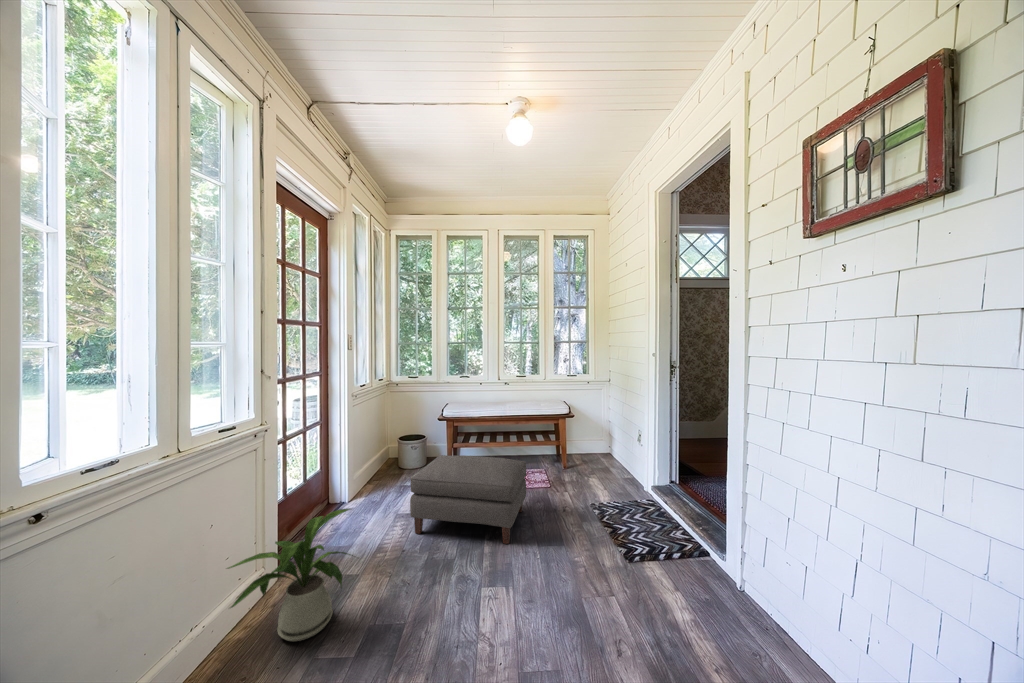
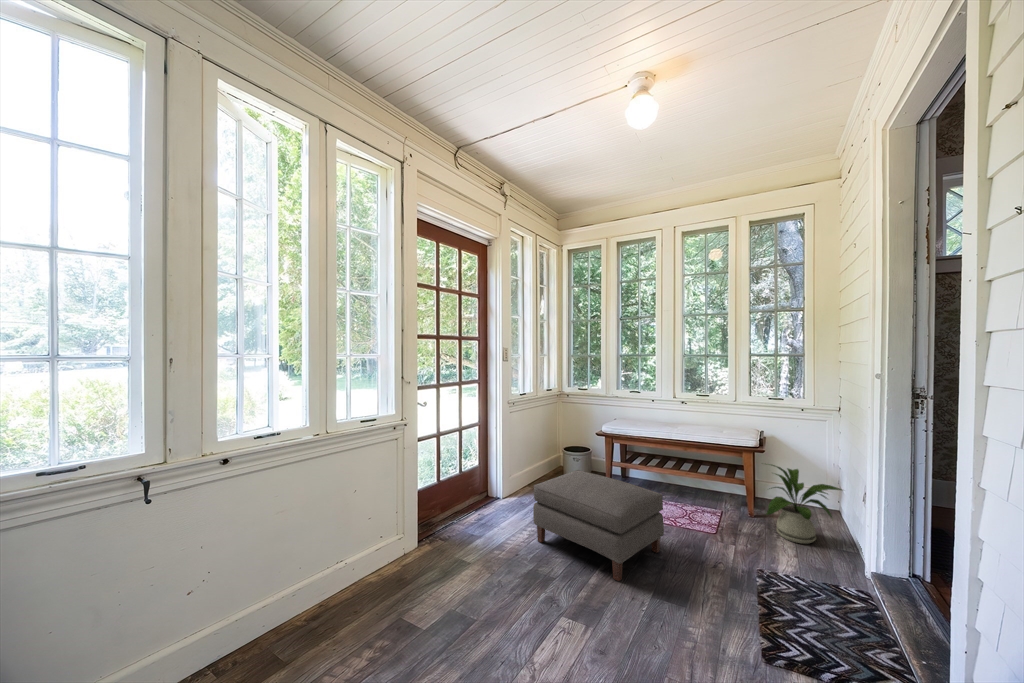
house plant: present [227,509,351,641] -> present [766,464,842,544]

